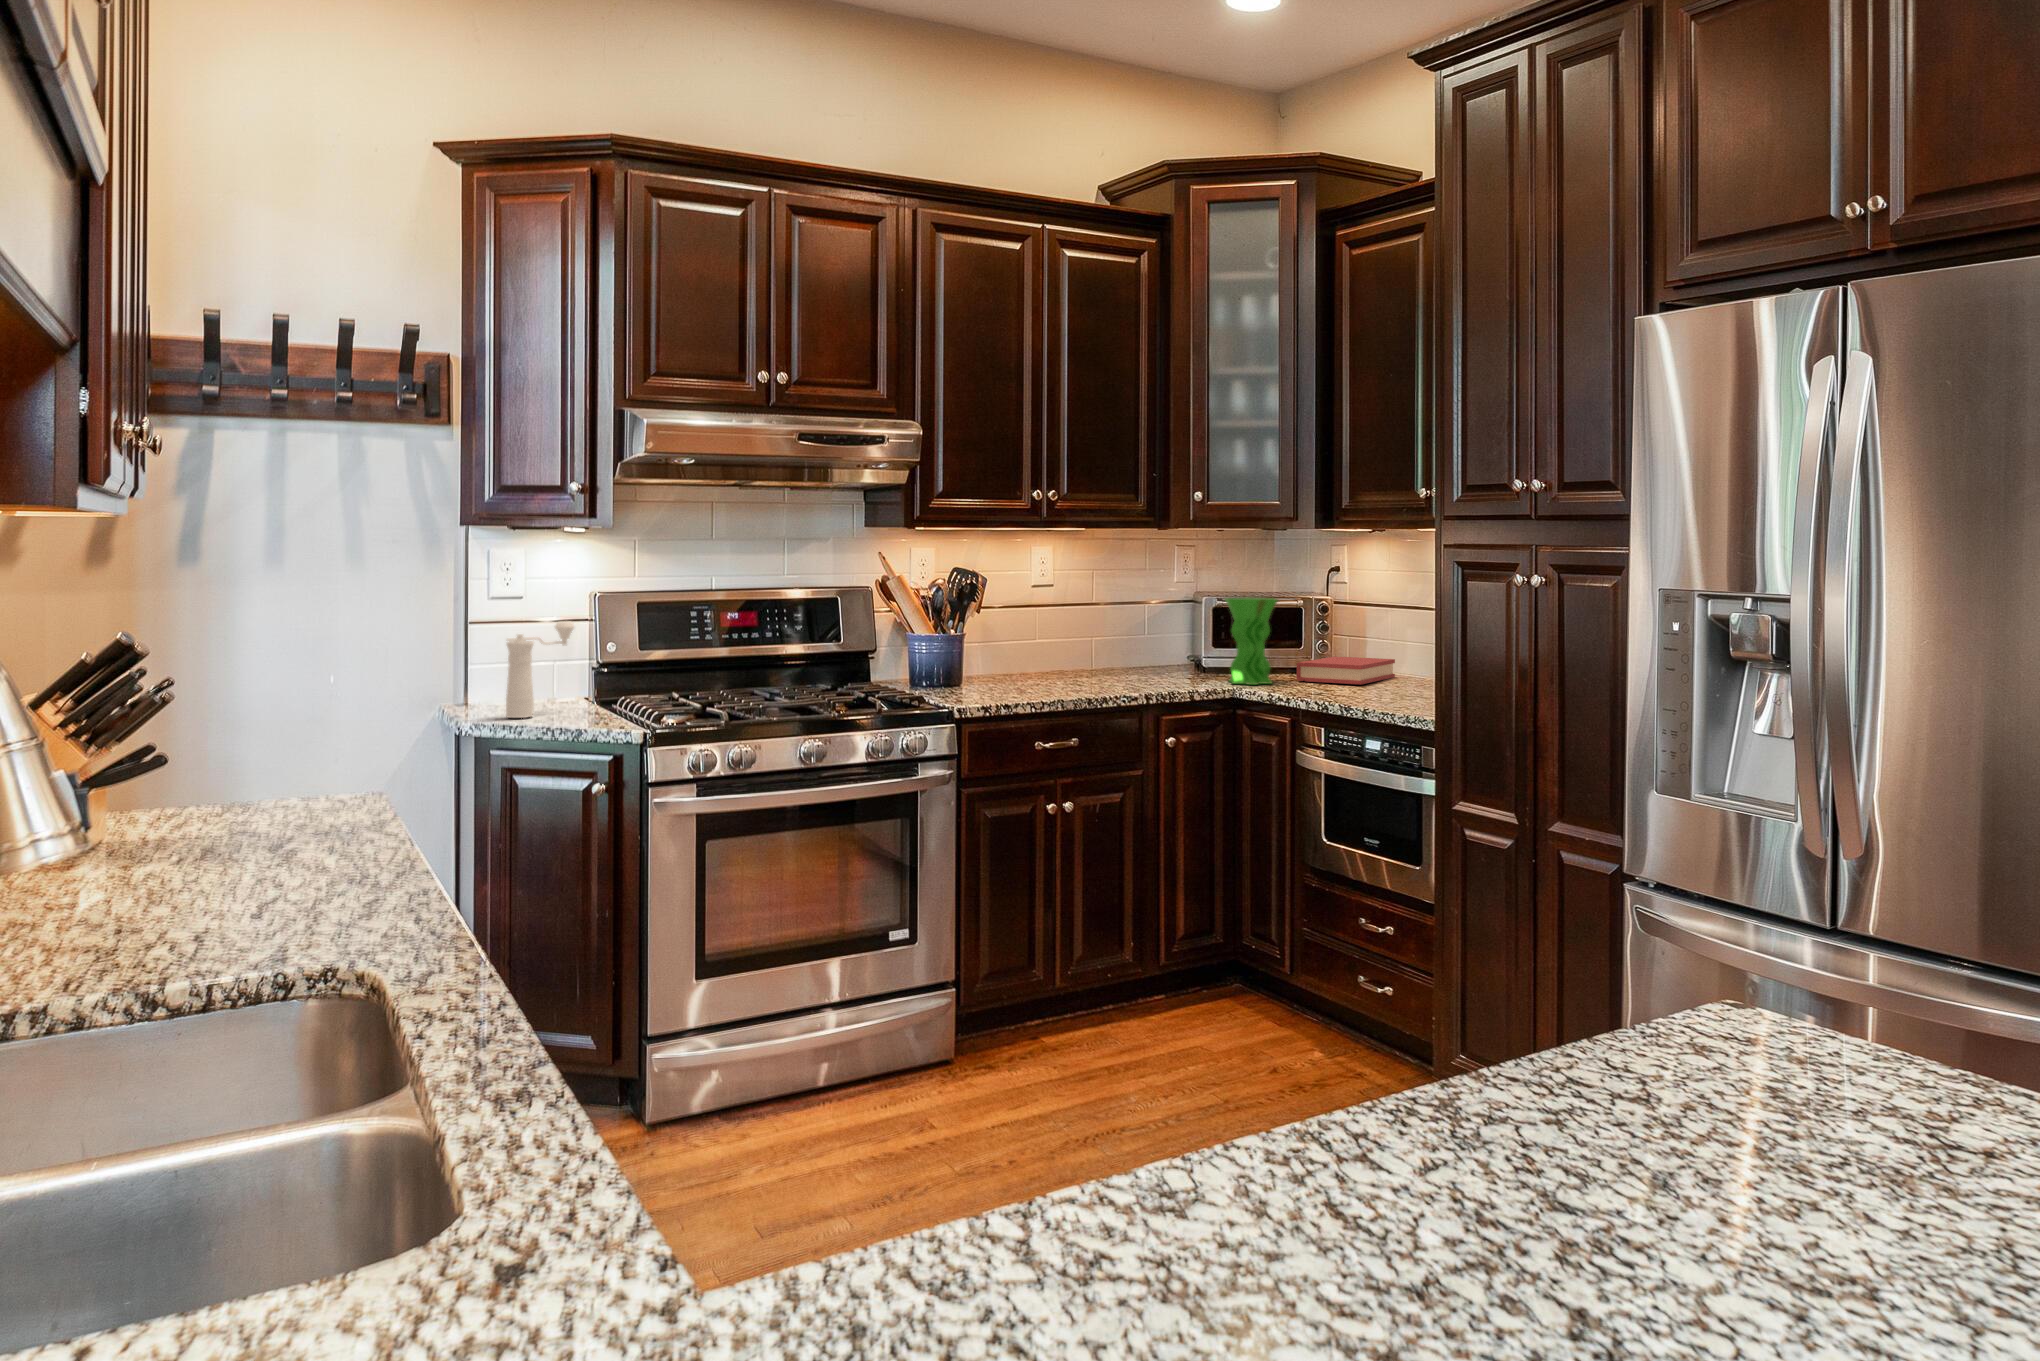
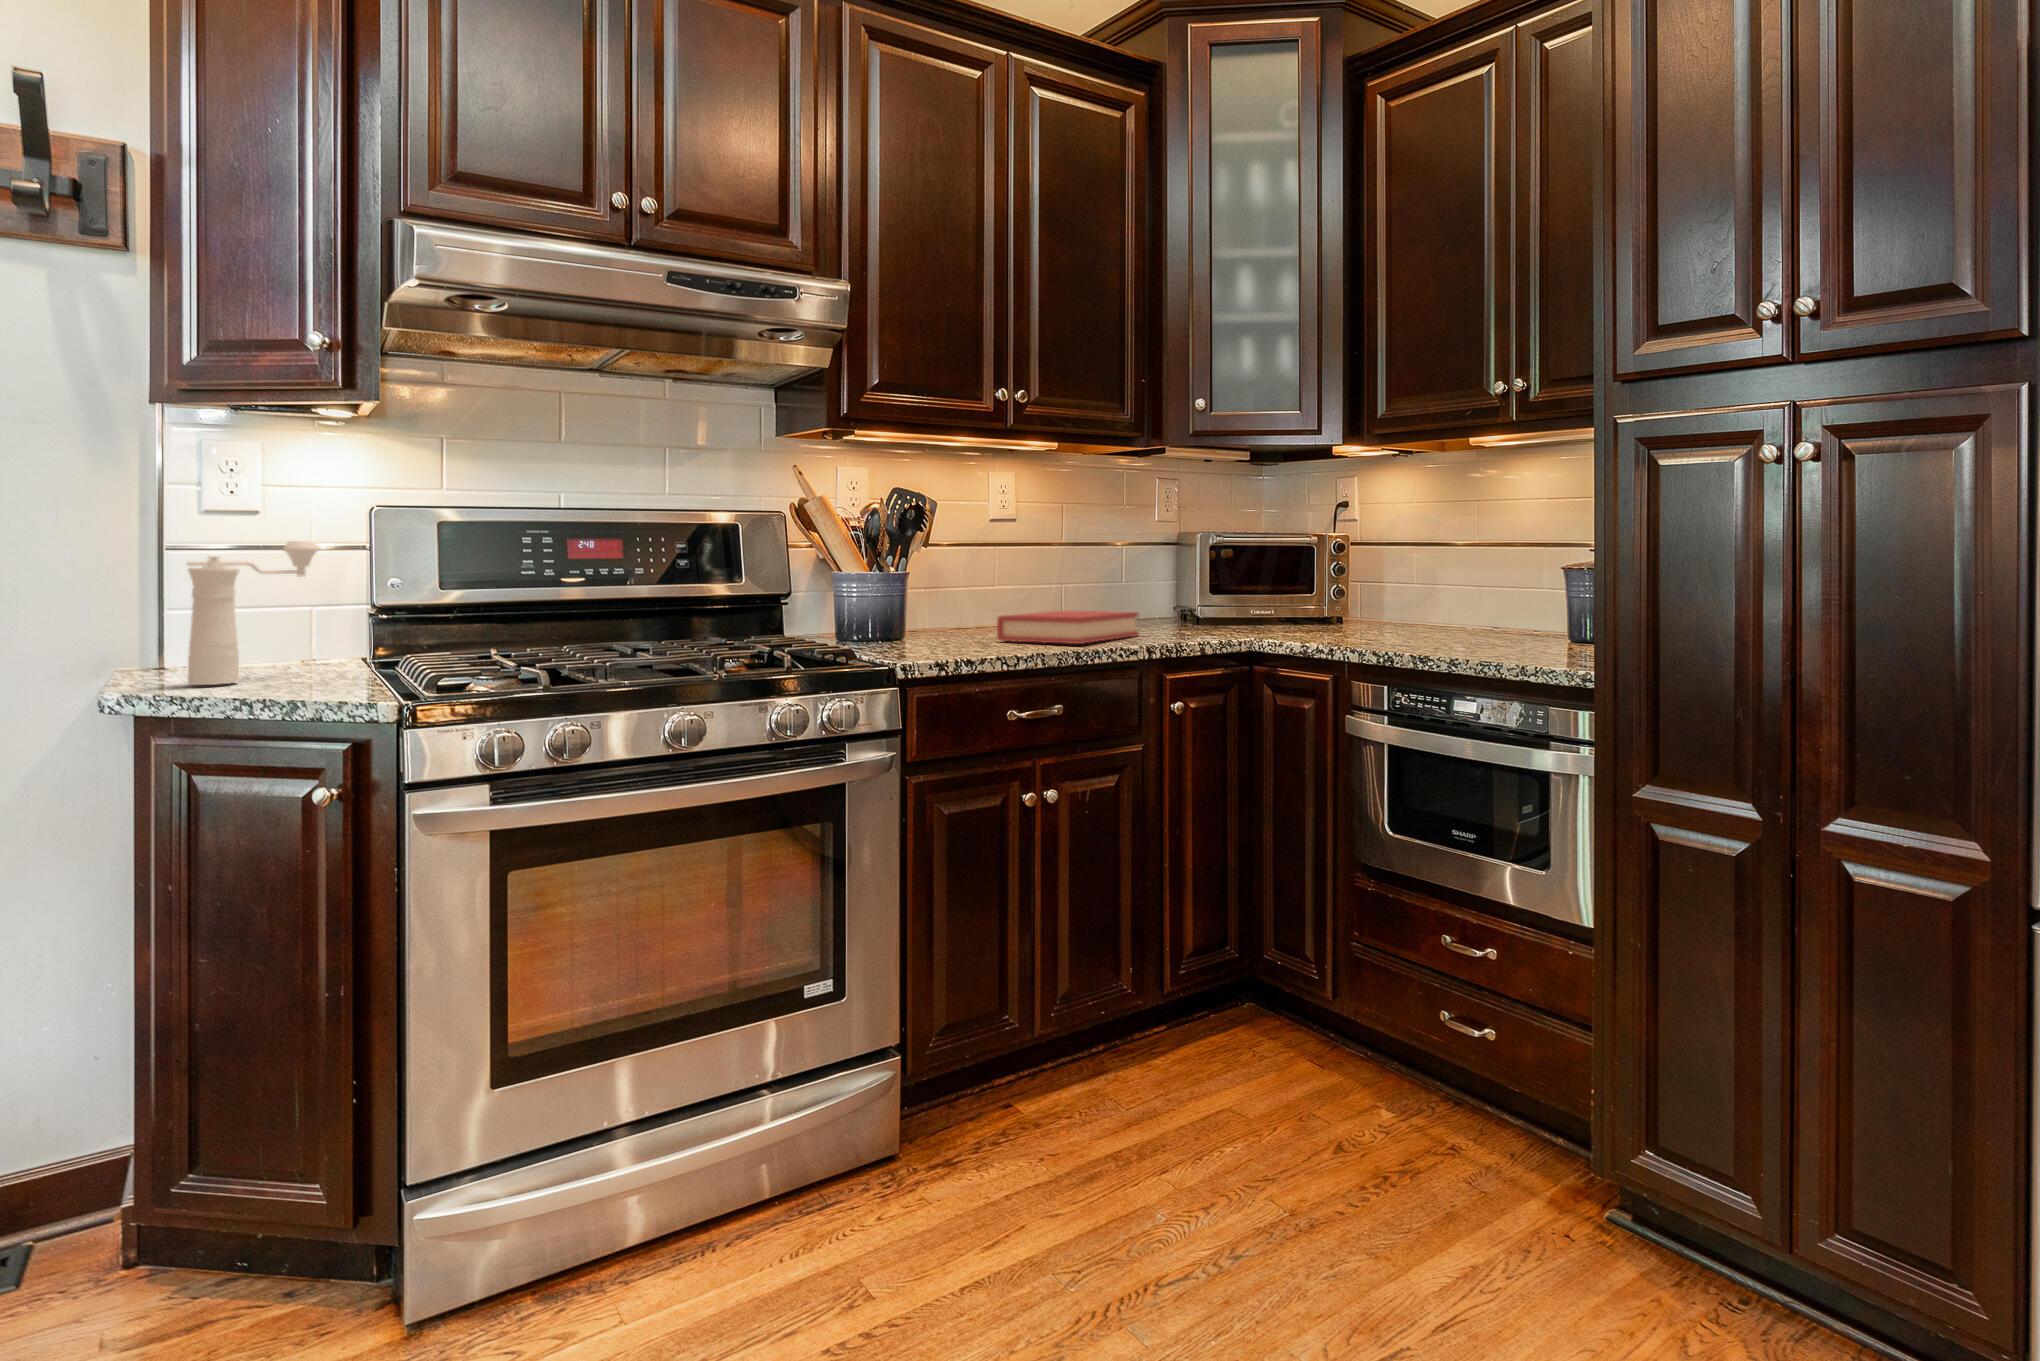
vase: present [1225,598,1278,685] -> none [1233,530,1303,636]
hardback book: present [1297,657,1395,684] -> present [997,611,1139,644]

